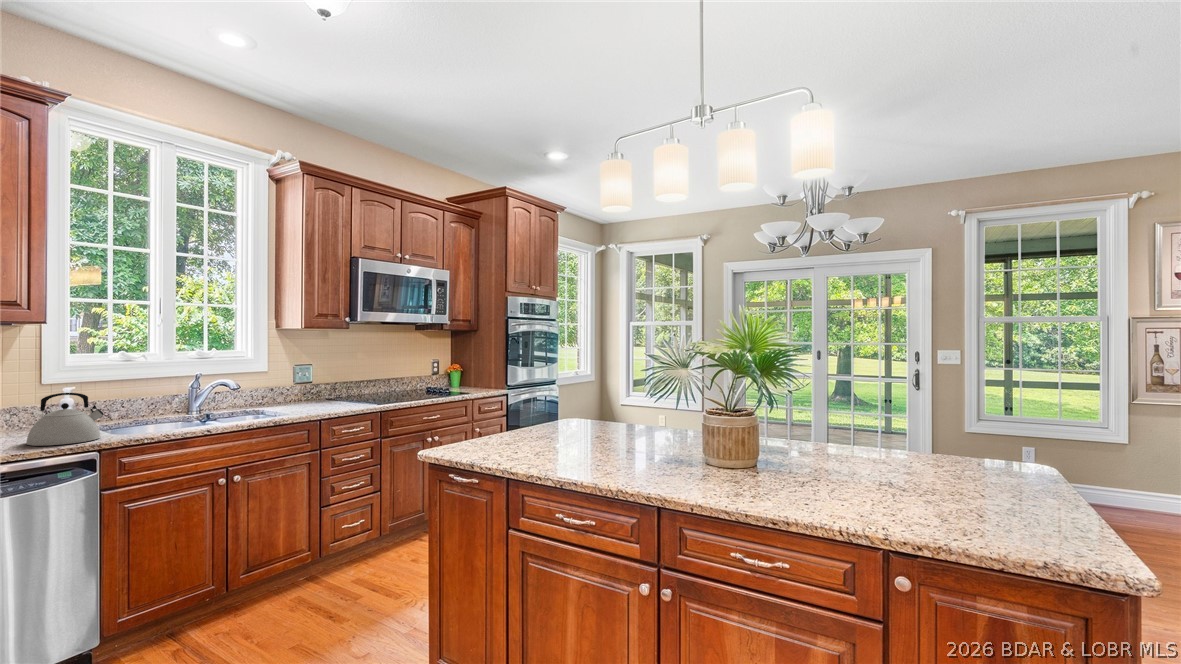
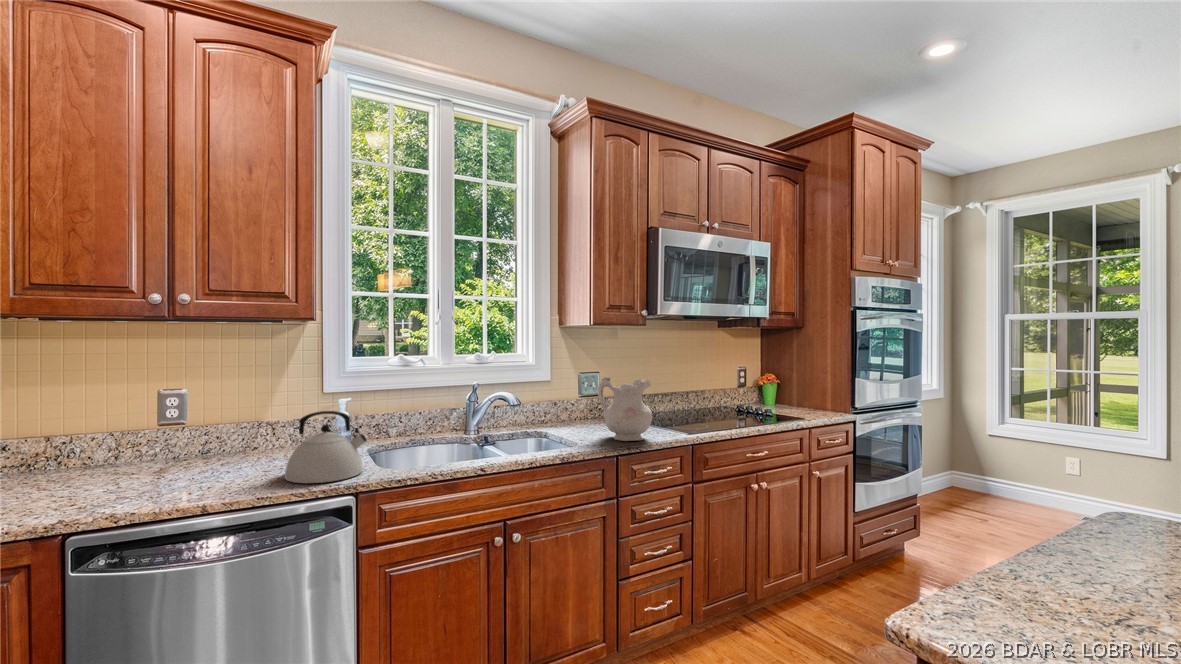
ceramic pitcher: none [306,366,349,411] -> present [598,378,652,441]

